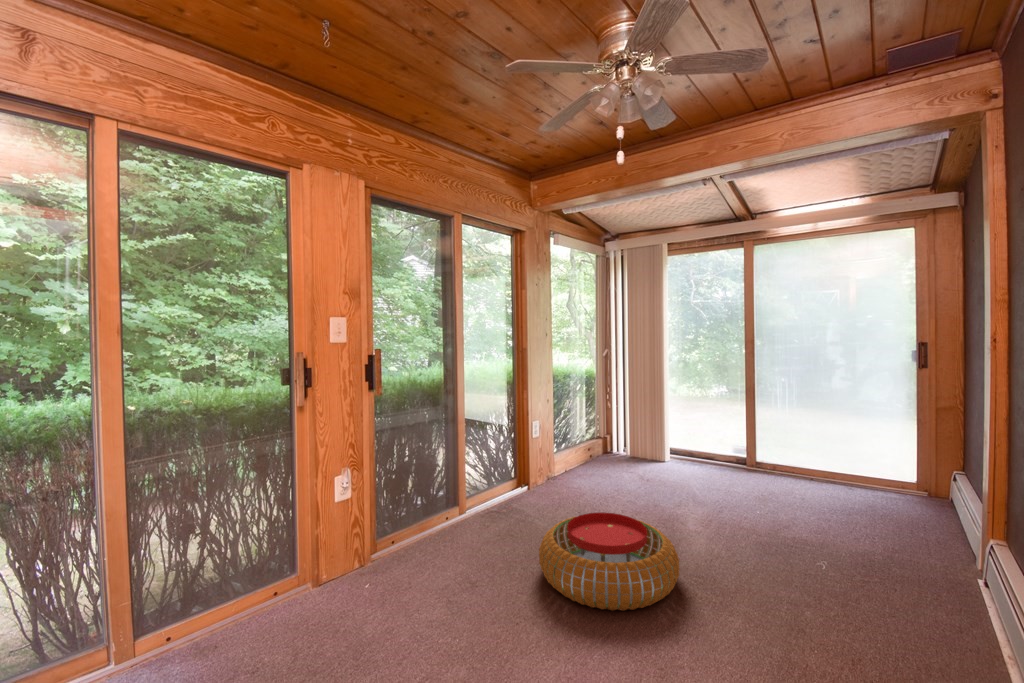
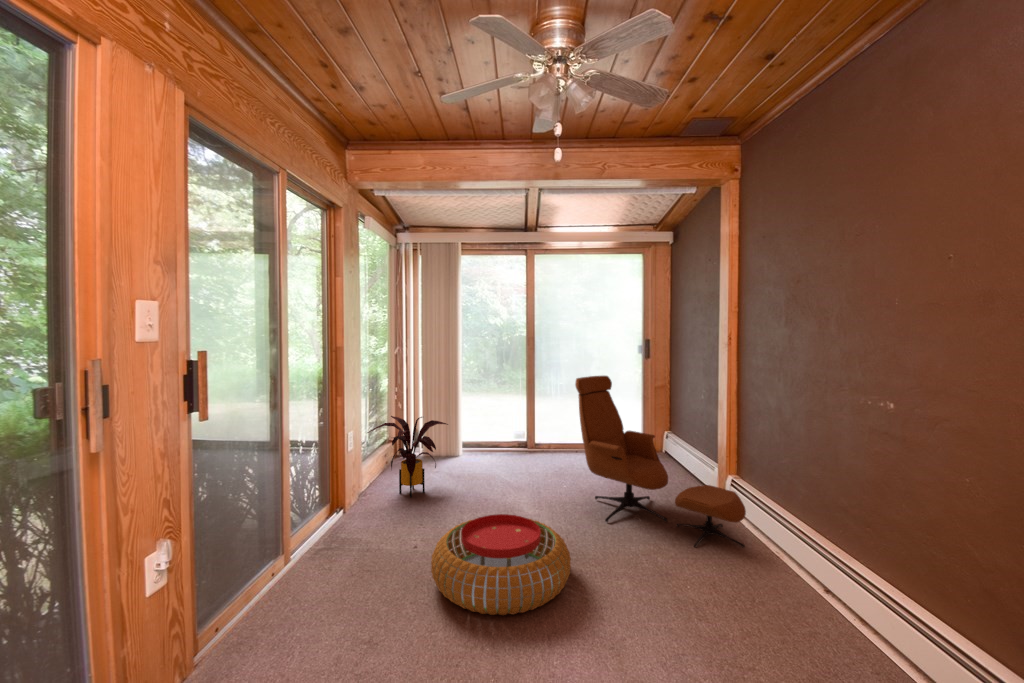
lounge chair: none [752,384,995,651] -> present [575,376,746,547]
house plant: none [554,412,632,489] -> present [367,416,448,497]

